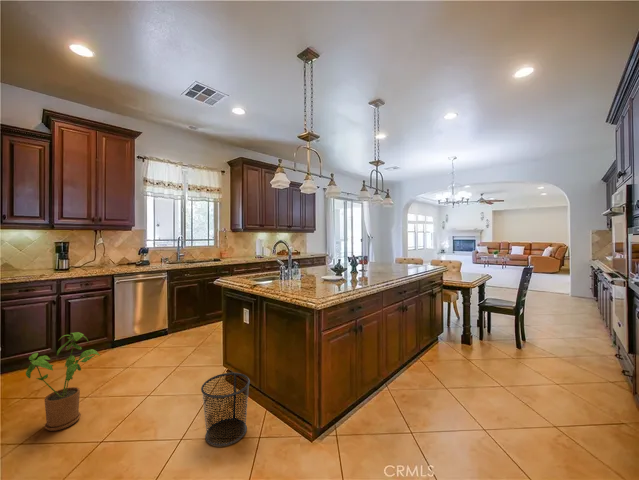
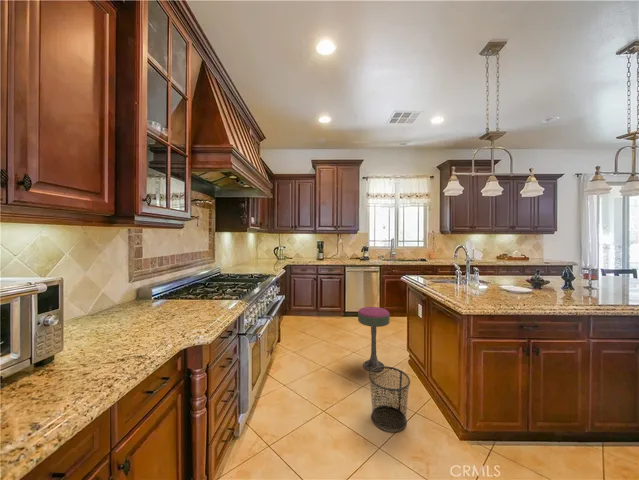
bar stool: none [162,315,205,397] -> present [358,307,390,372]
house plant: present [26,332,100,431] -> none [289,304,322,361]

